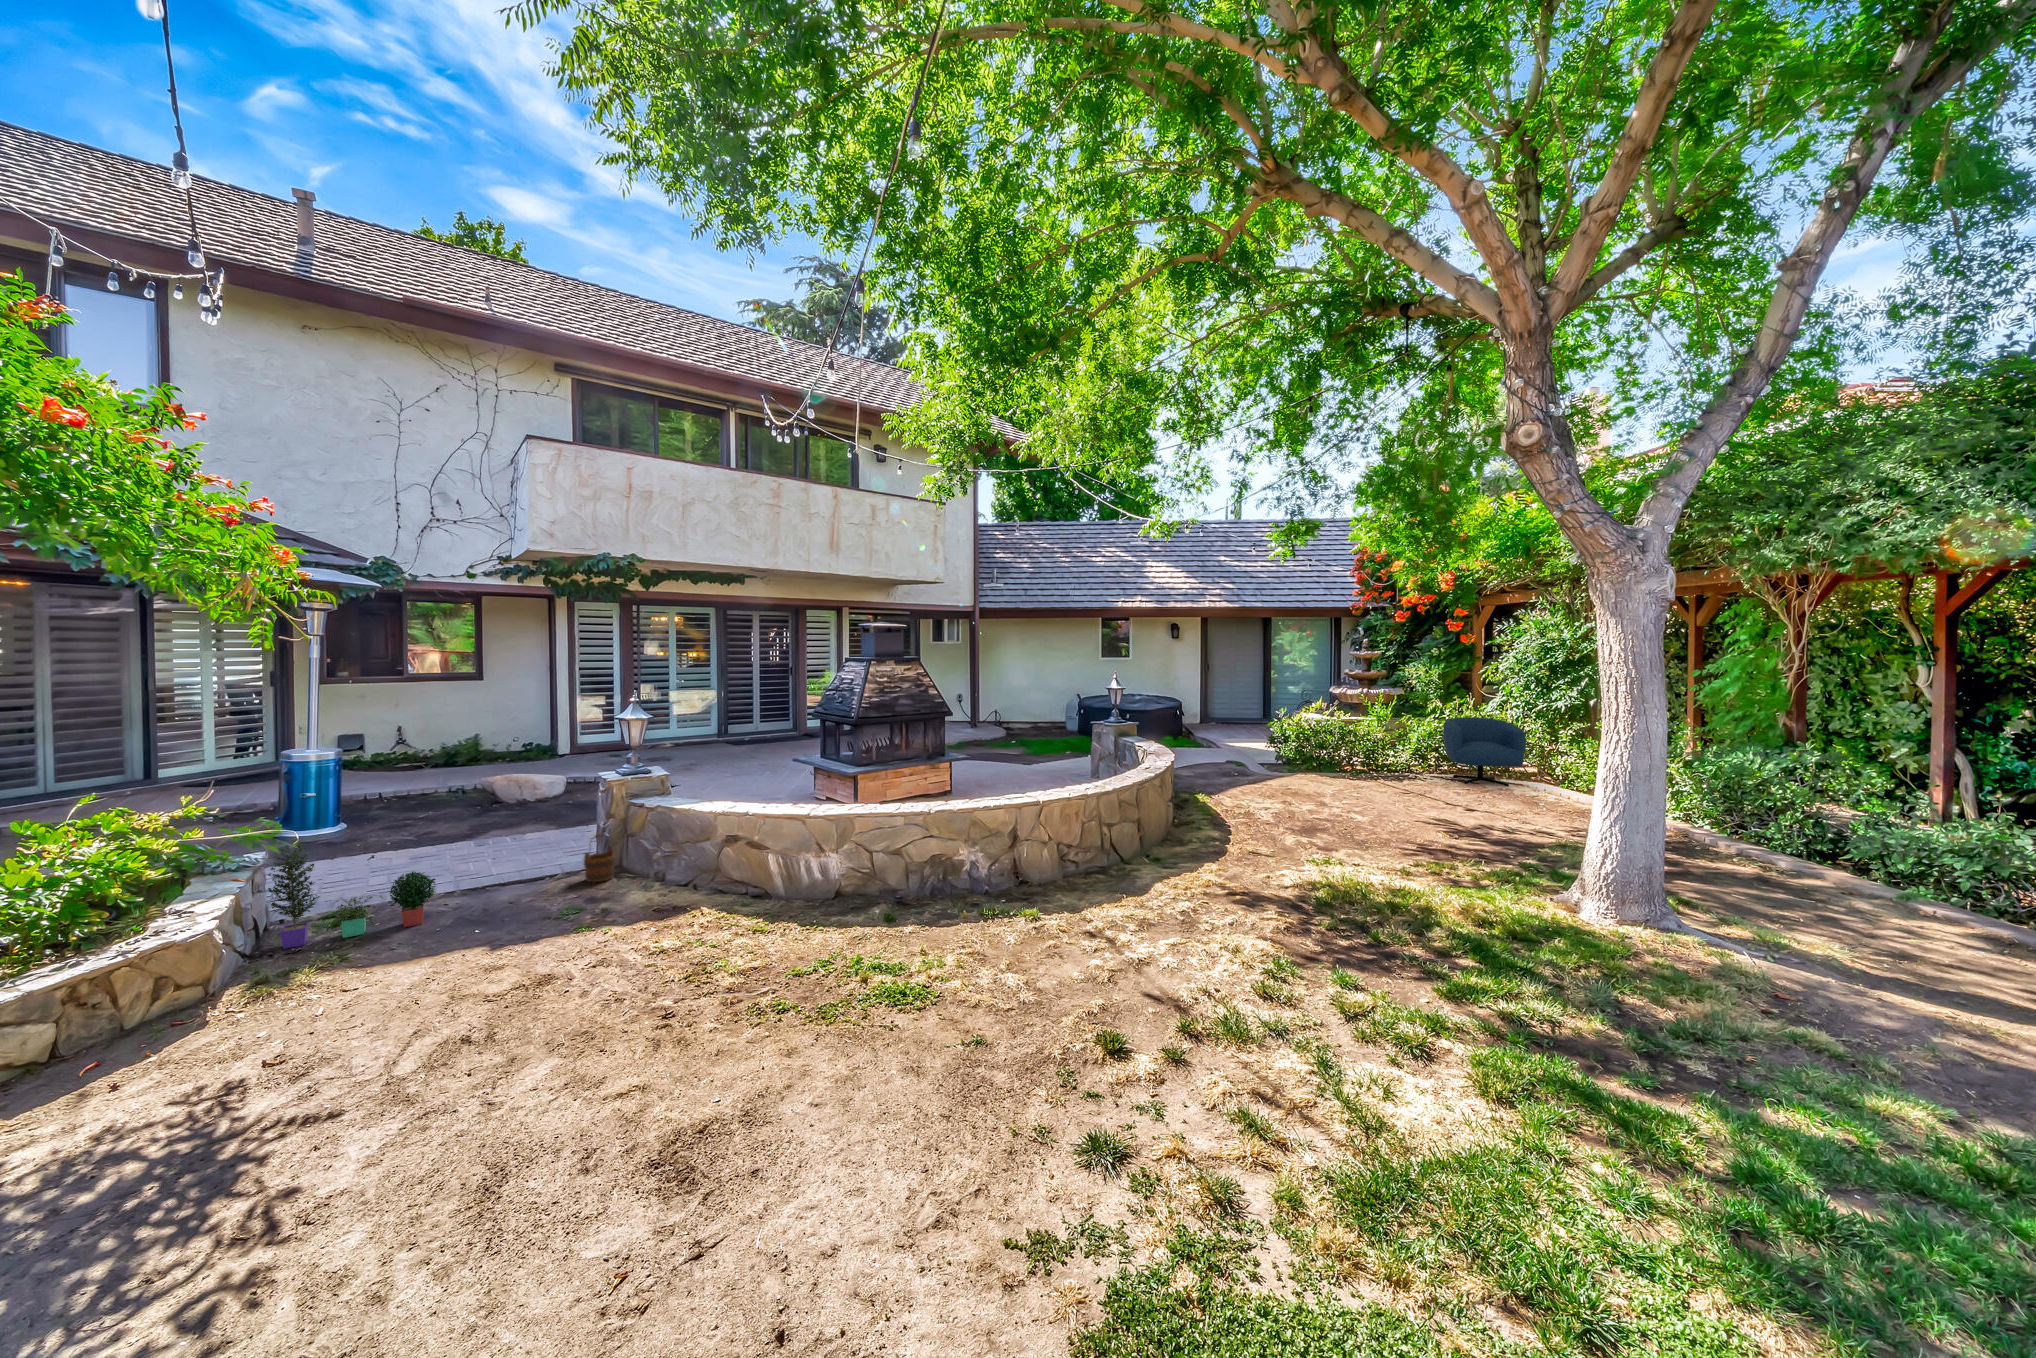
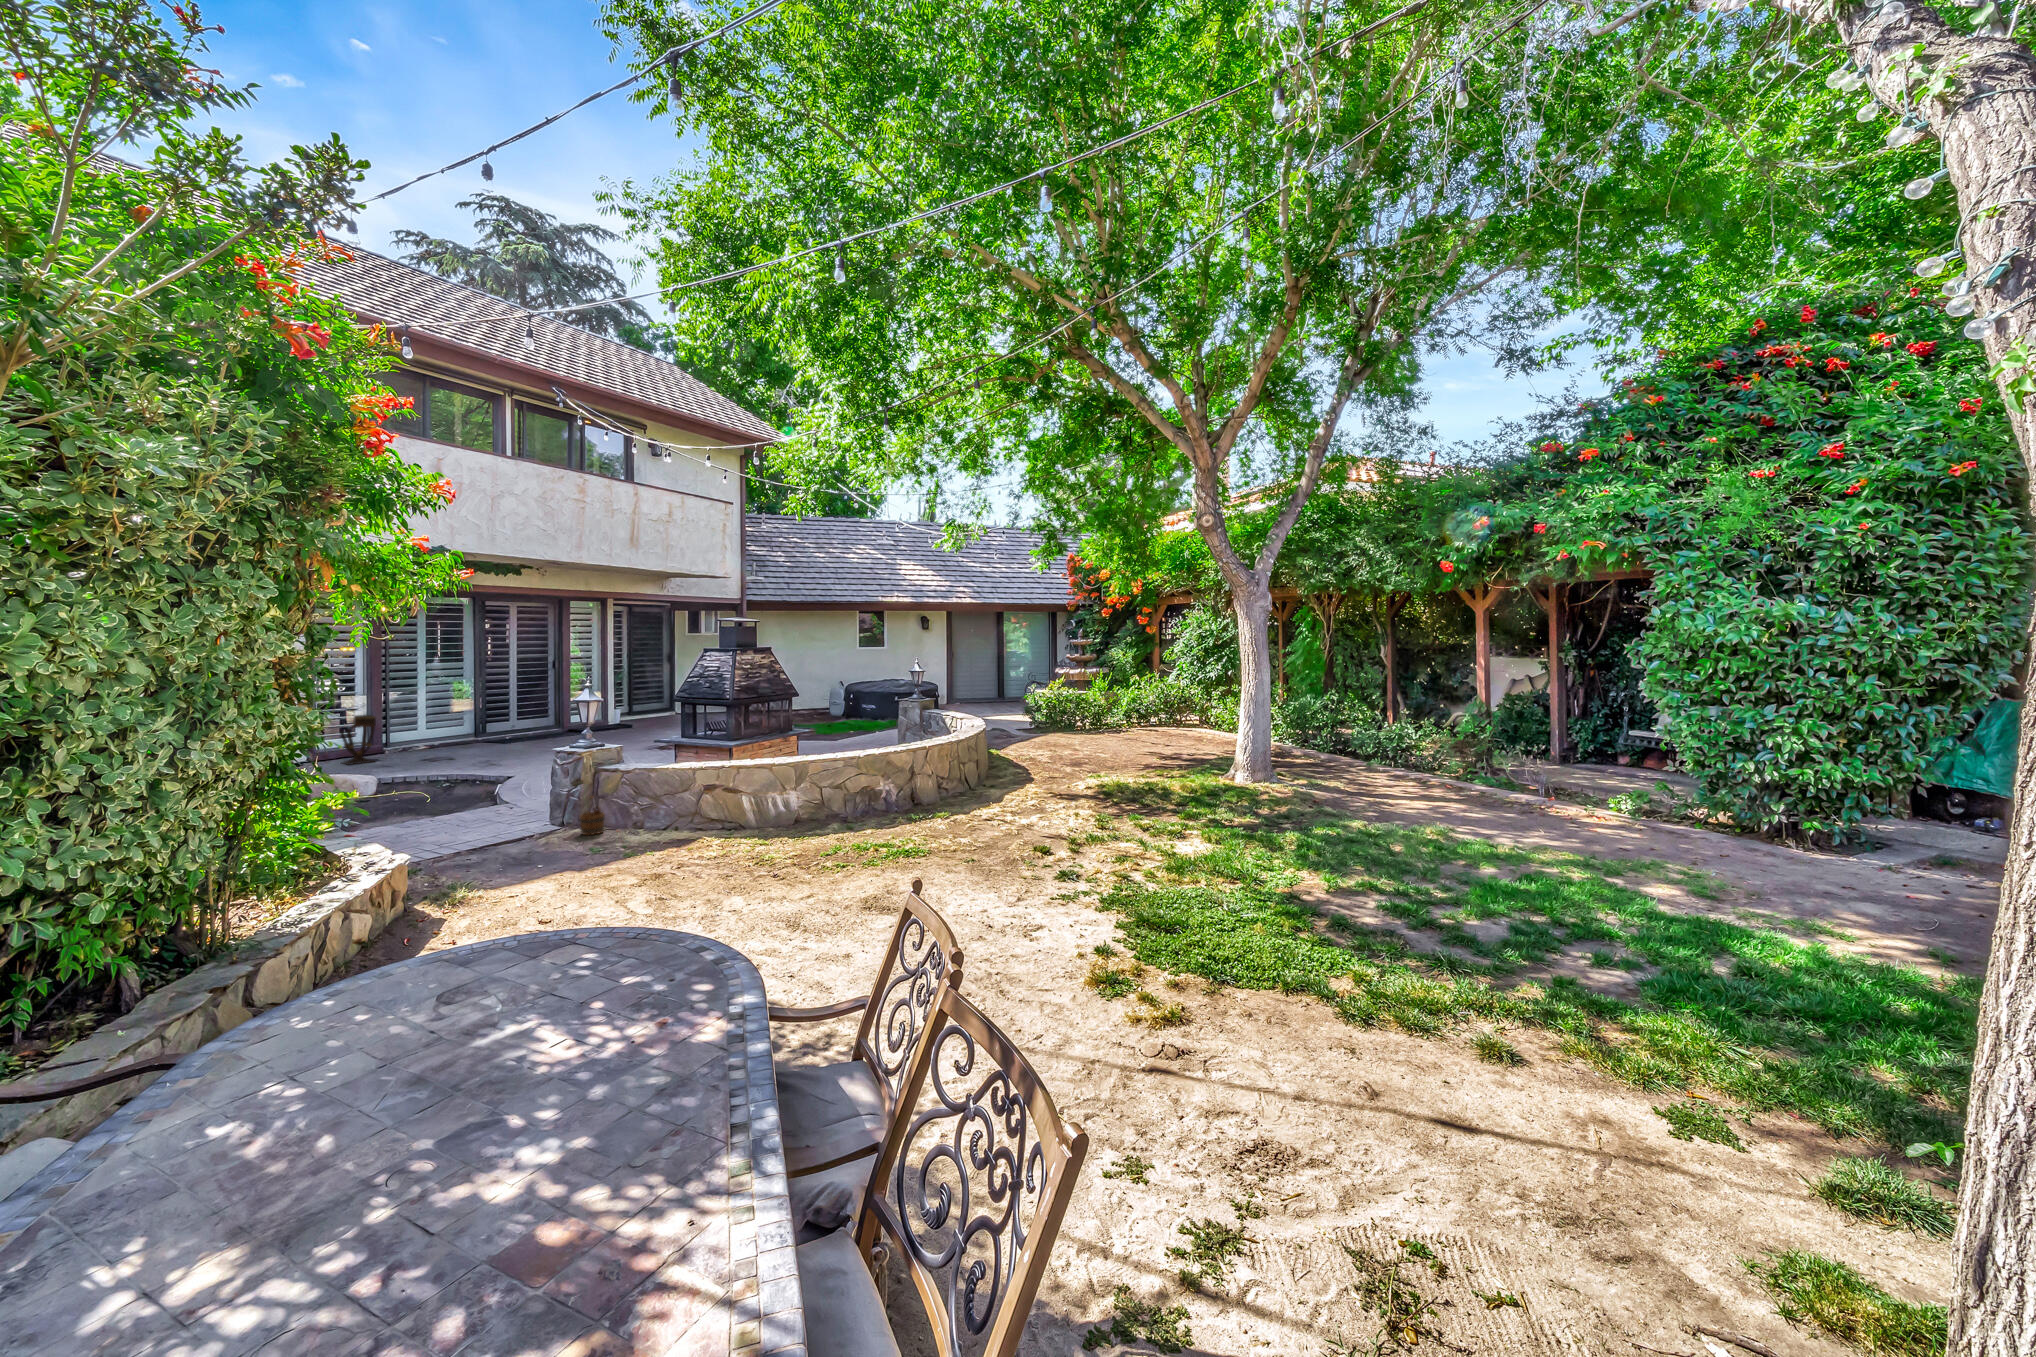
side table: none [587,712,615,758] -> present [341,715,376,765]
armchair: present [1443,717,1526,786] -> none [1144,686,1194,733]
potted plant: present [266,844,436,949] -> none [387,805,504,889]

